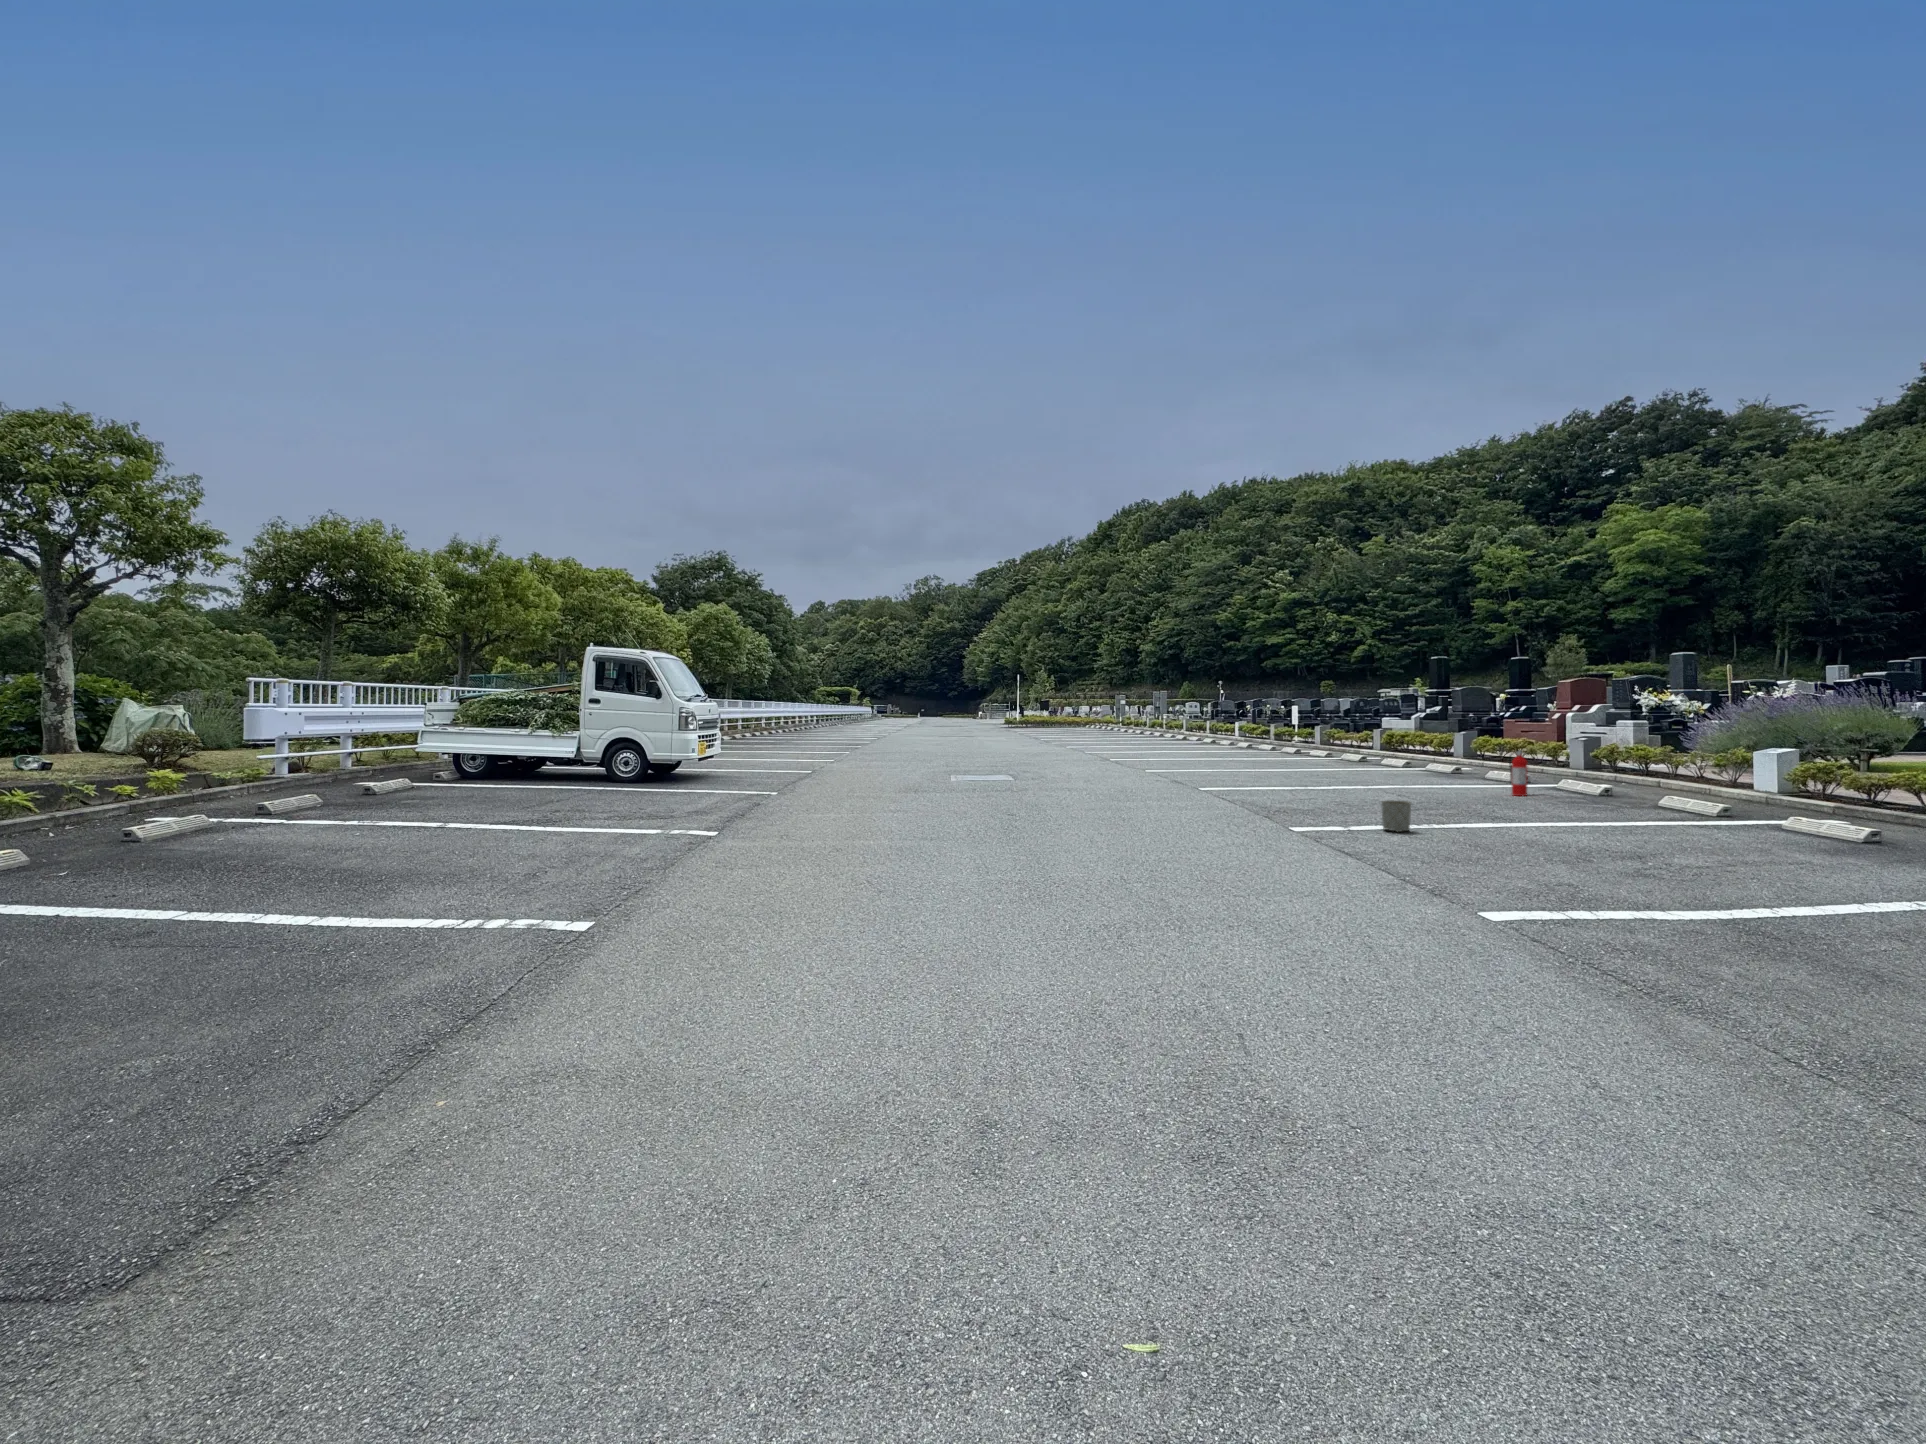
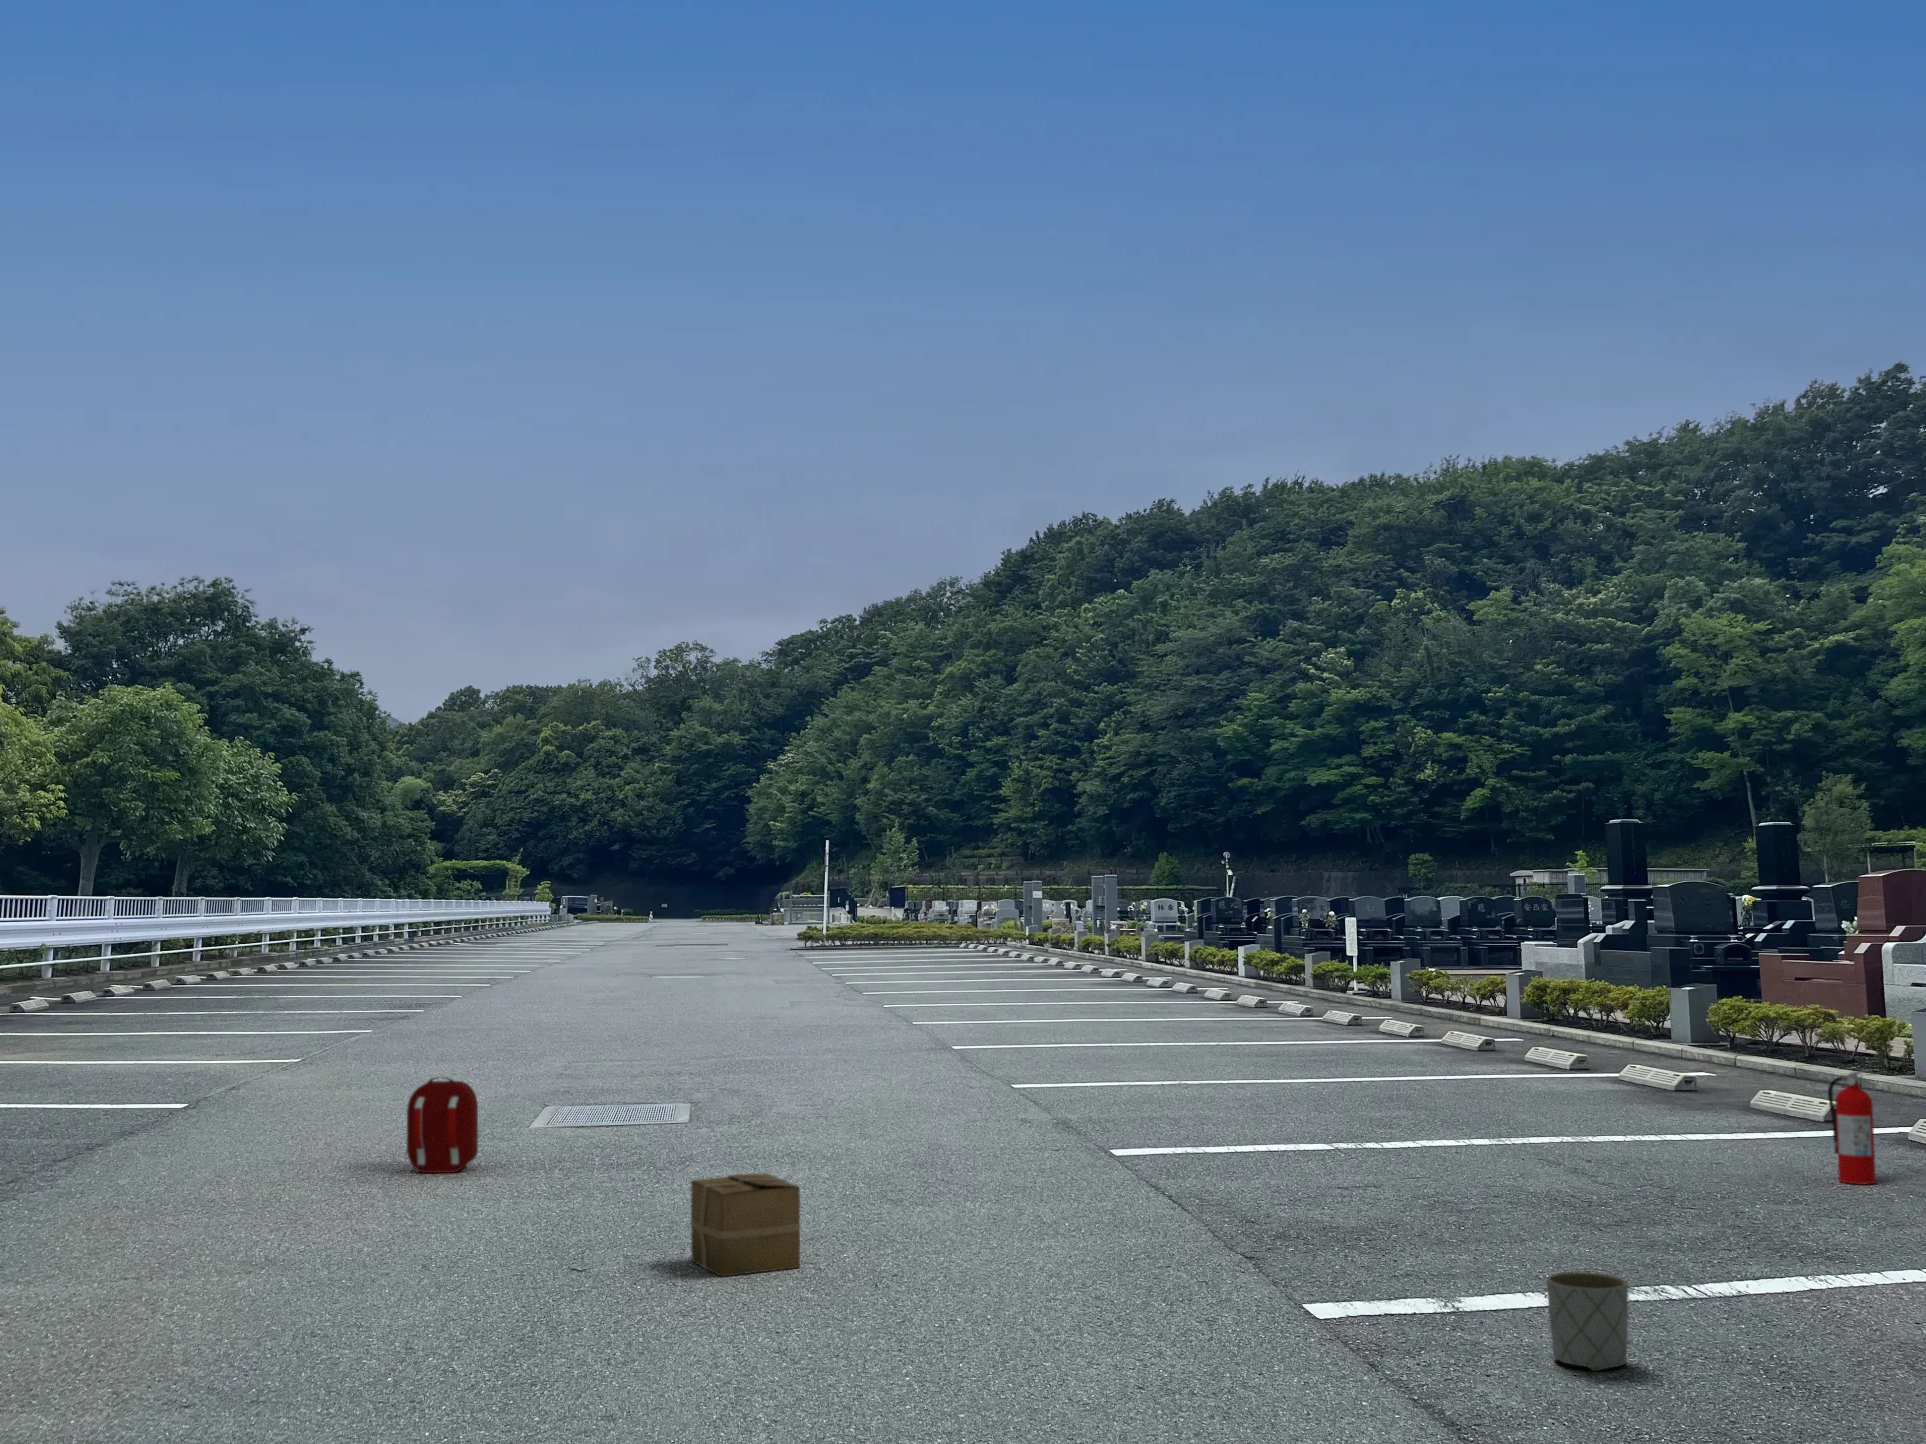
backpack: none [905,749,934,788] -> present [407,1078,478,1173]
cardboard box: none [1048,777,1092,812] -> present [691,1173,800,1277]

